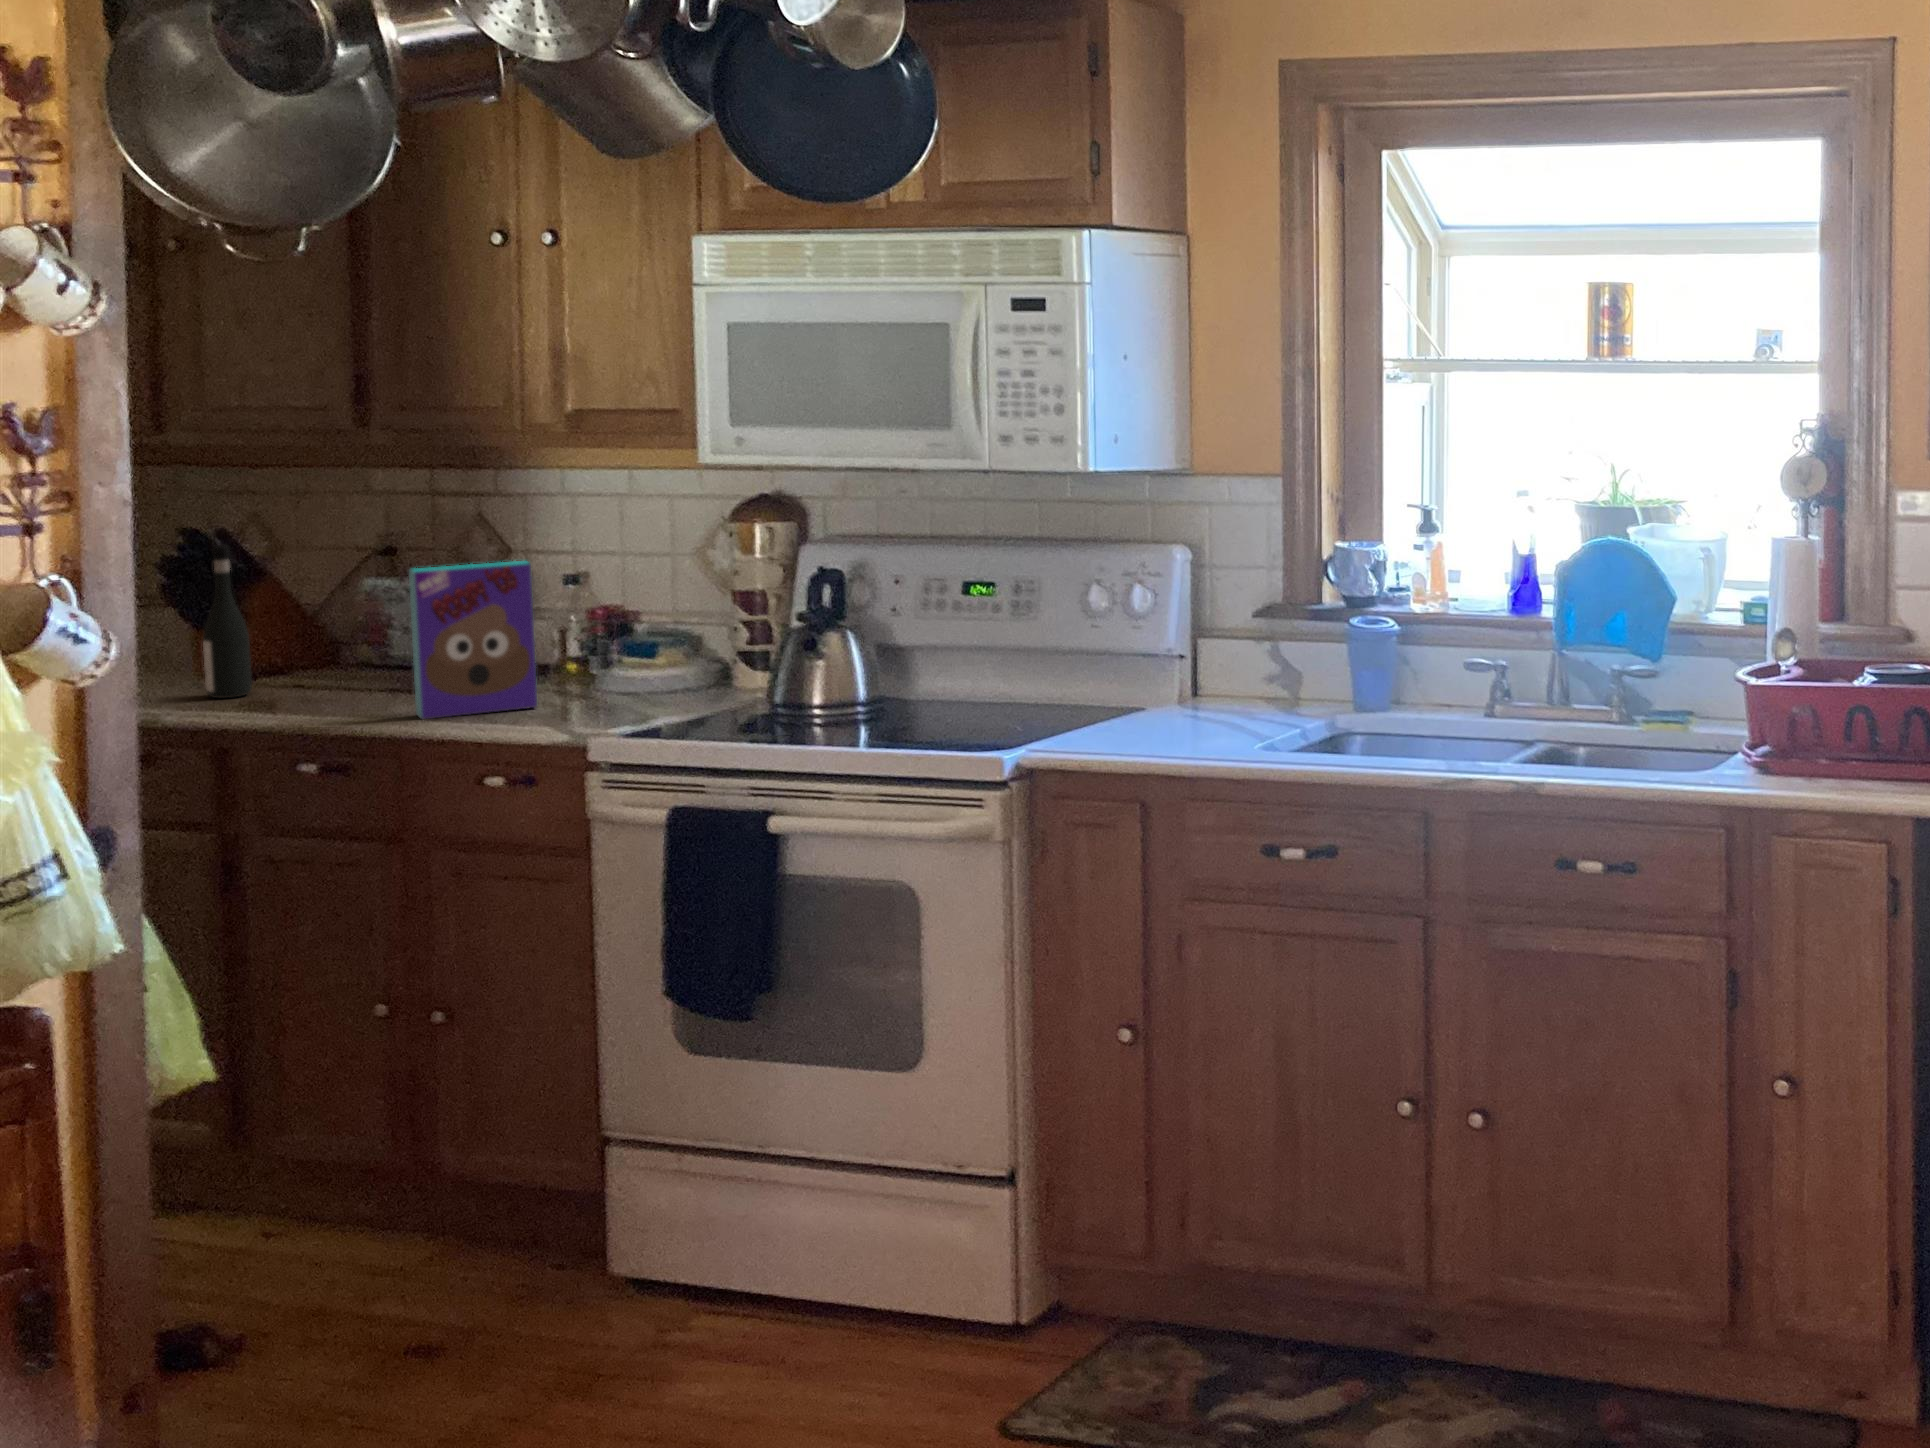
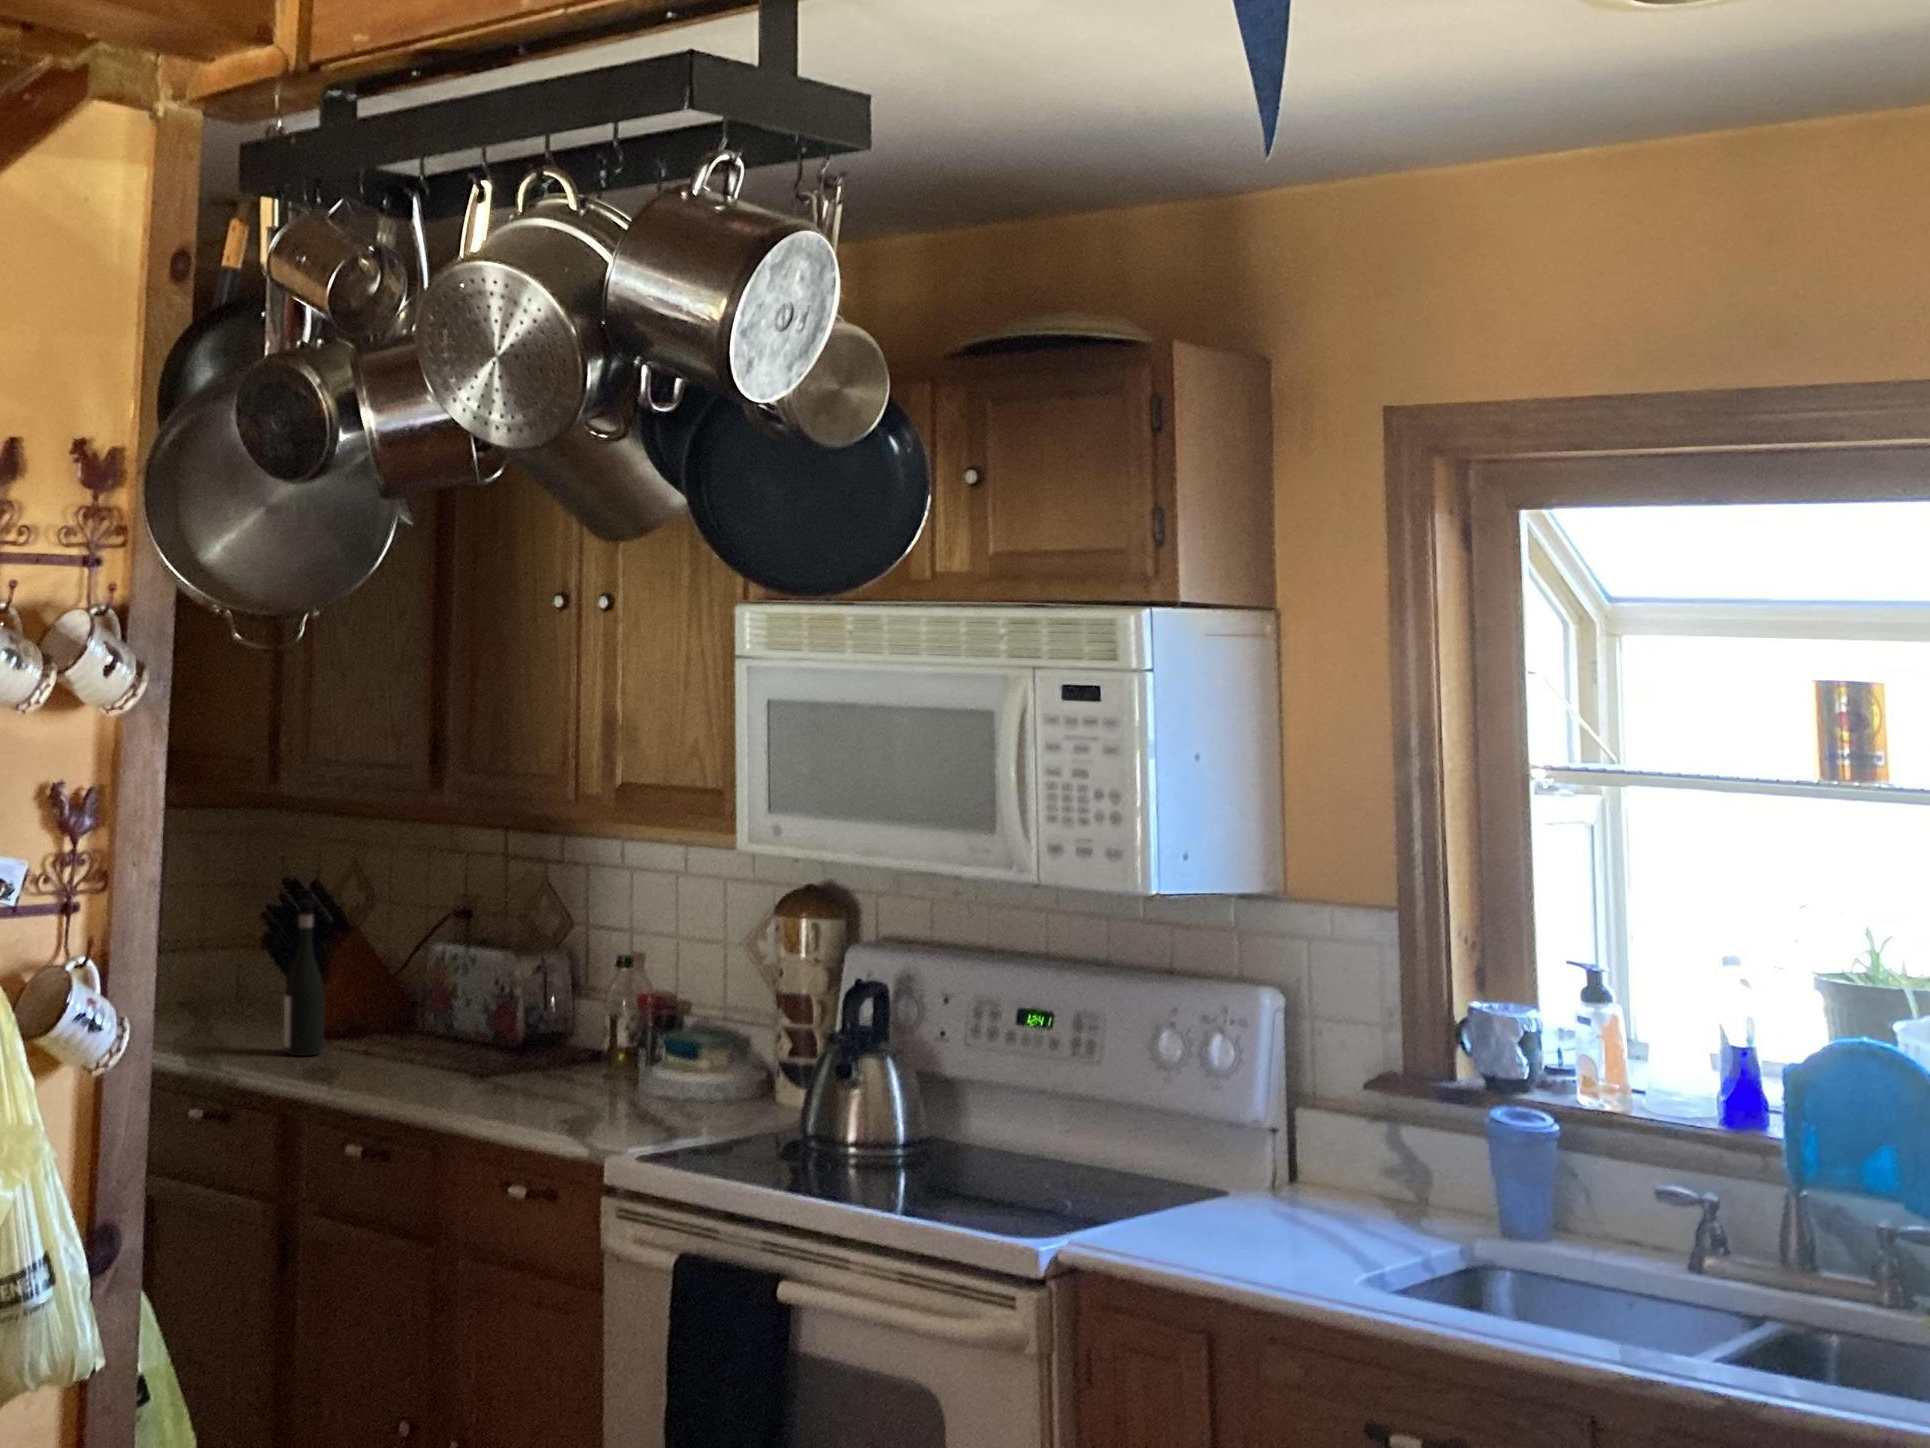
cereal box: present [409,561,537,719] -> none [456,941,572,1104]

